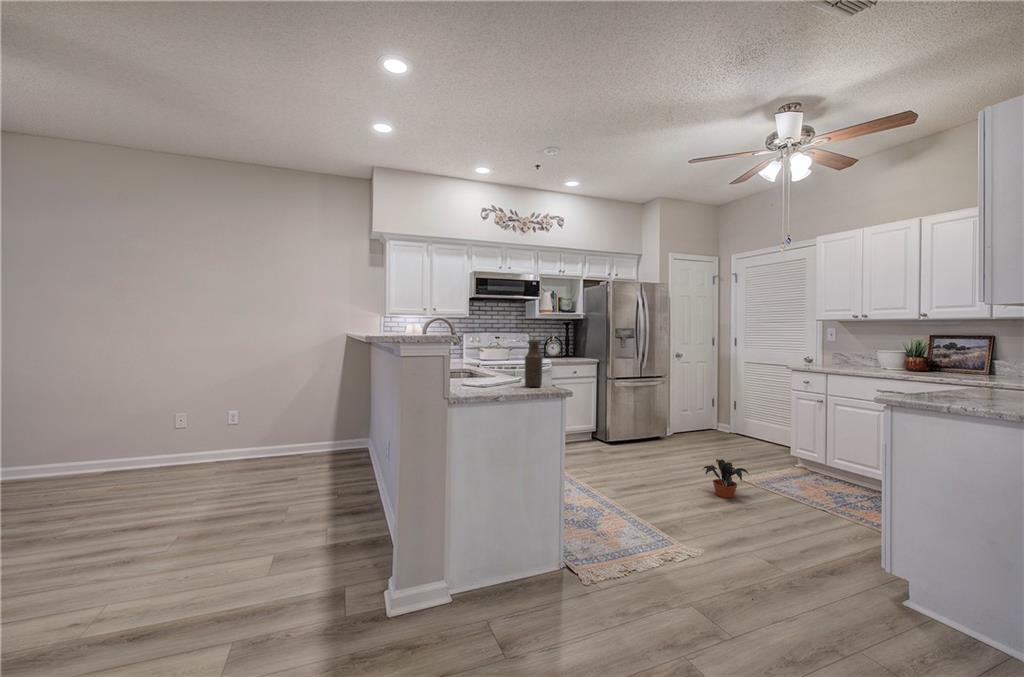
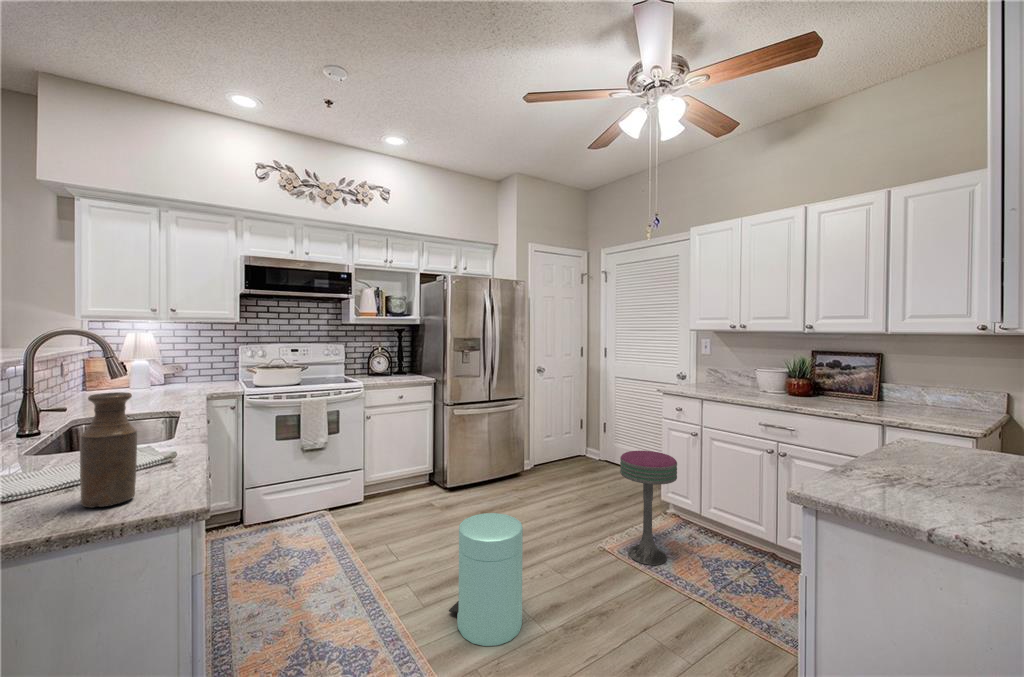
bar stool: none [758,410,806,491] -> present [620,451,677,565]
trash can: none [642,438,694,513] -> present [449,513,523,646]
potted plant: present [703,459,748,498] -> none [542,530,606,594]

